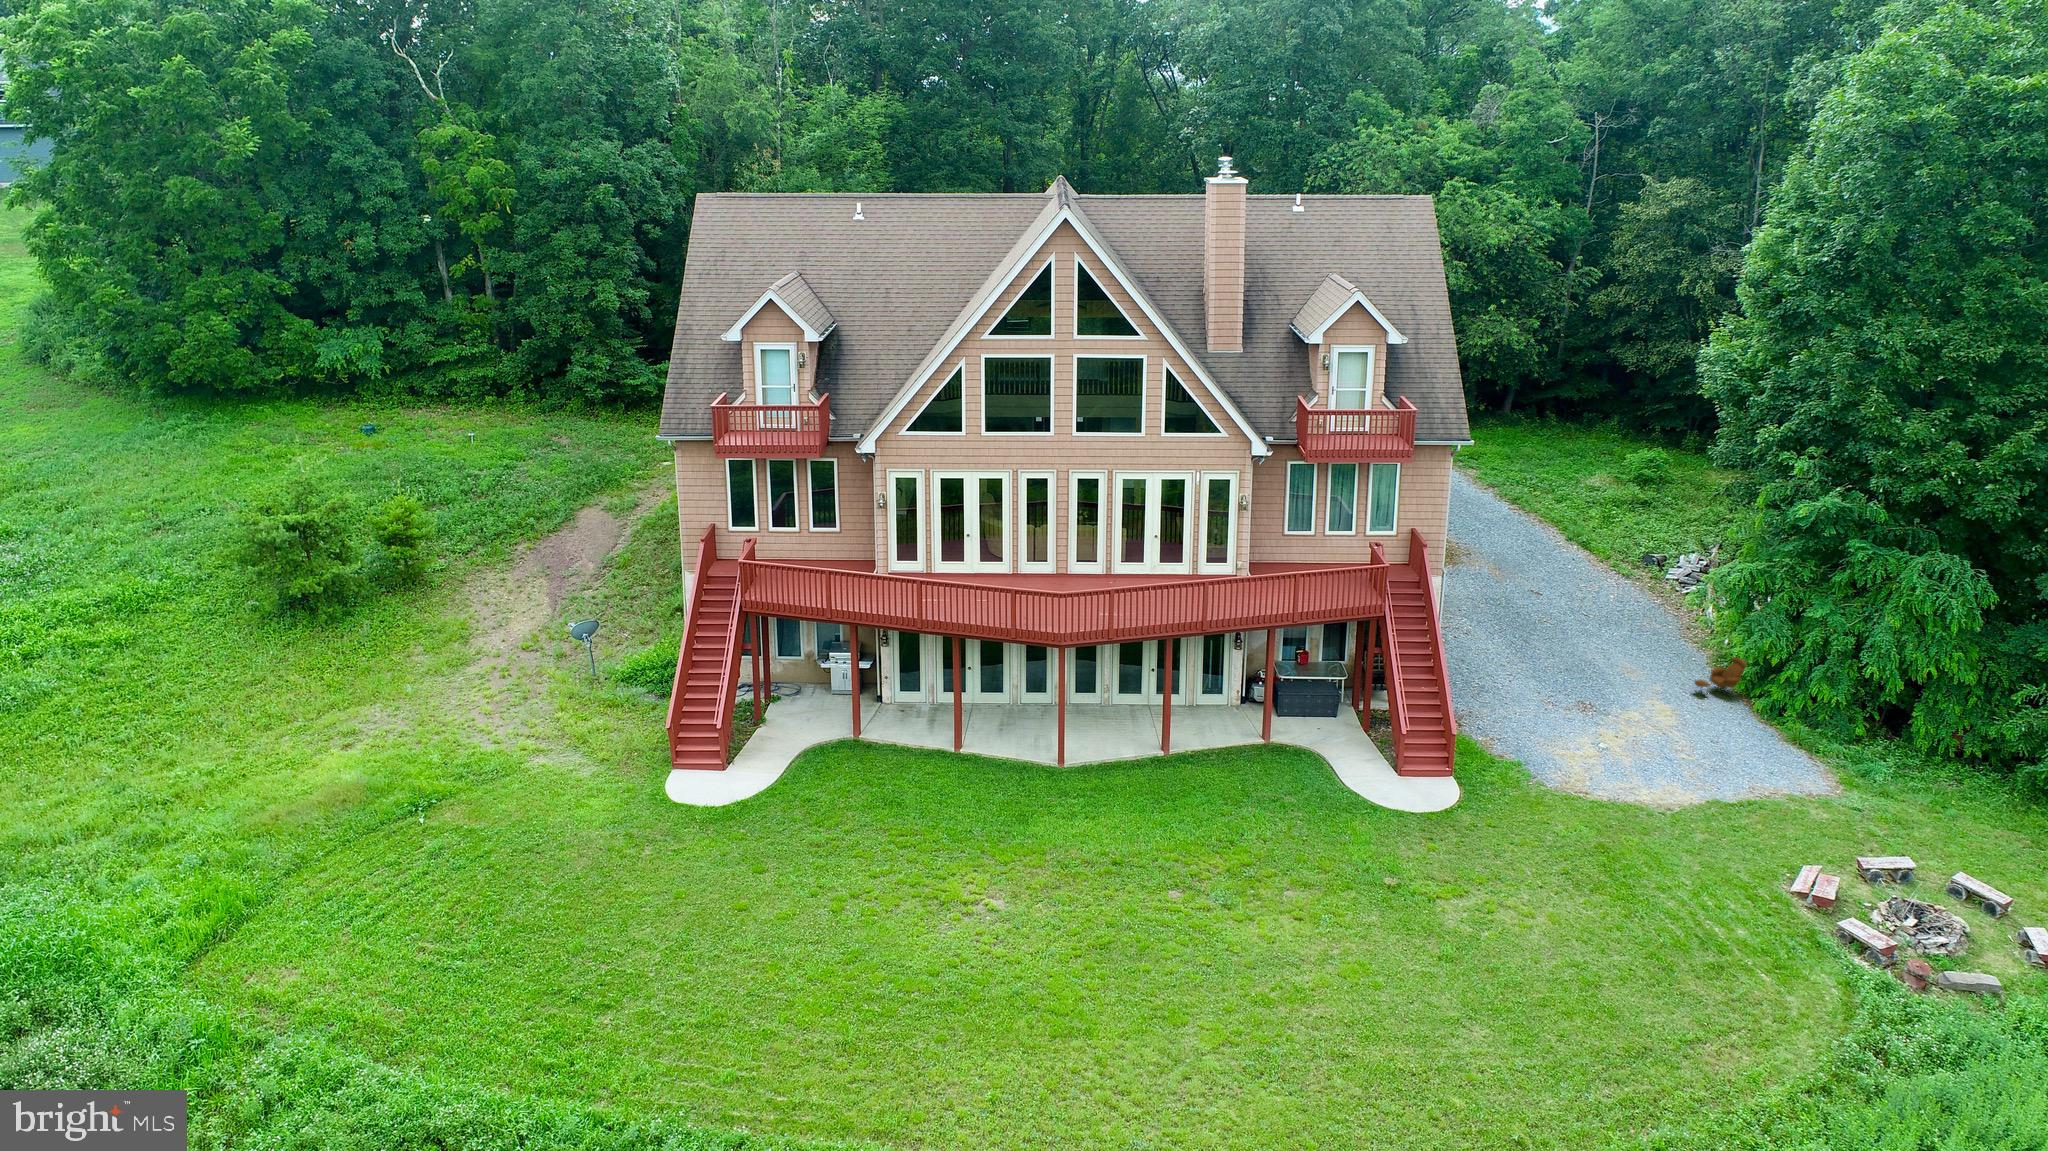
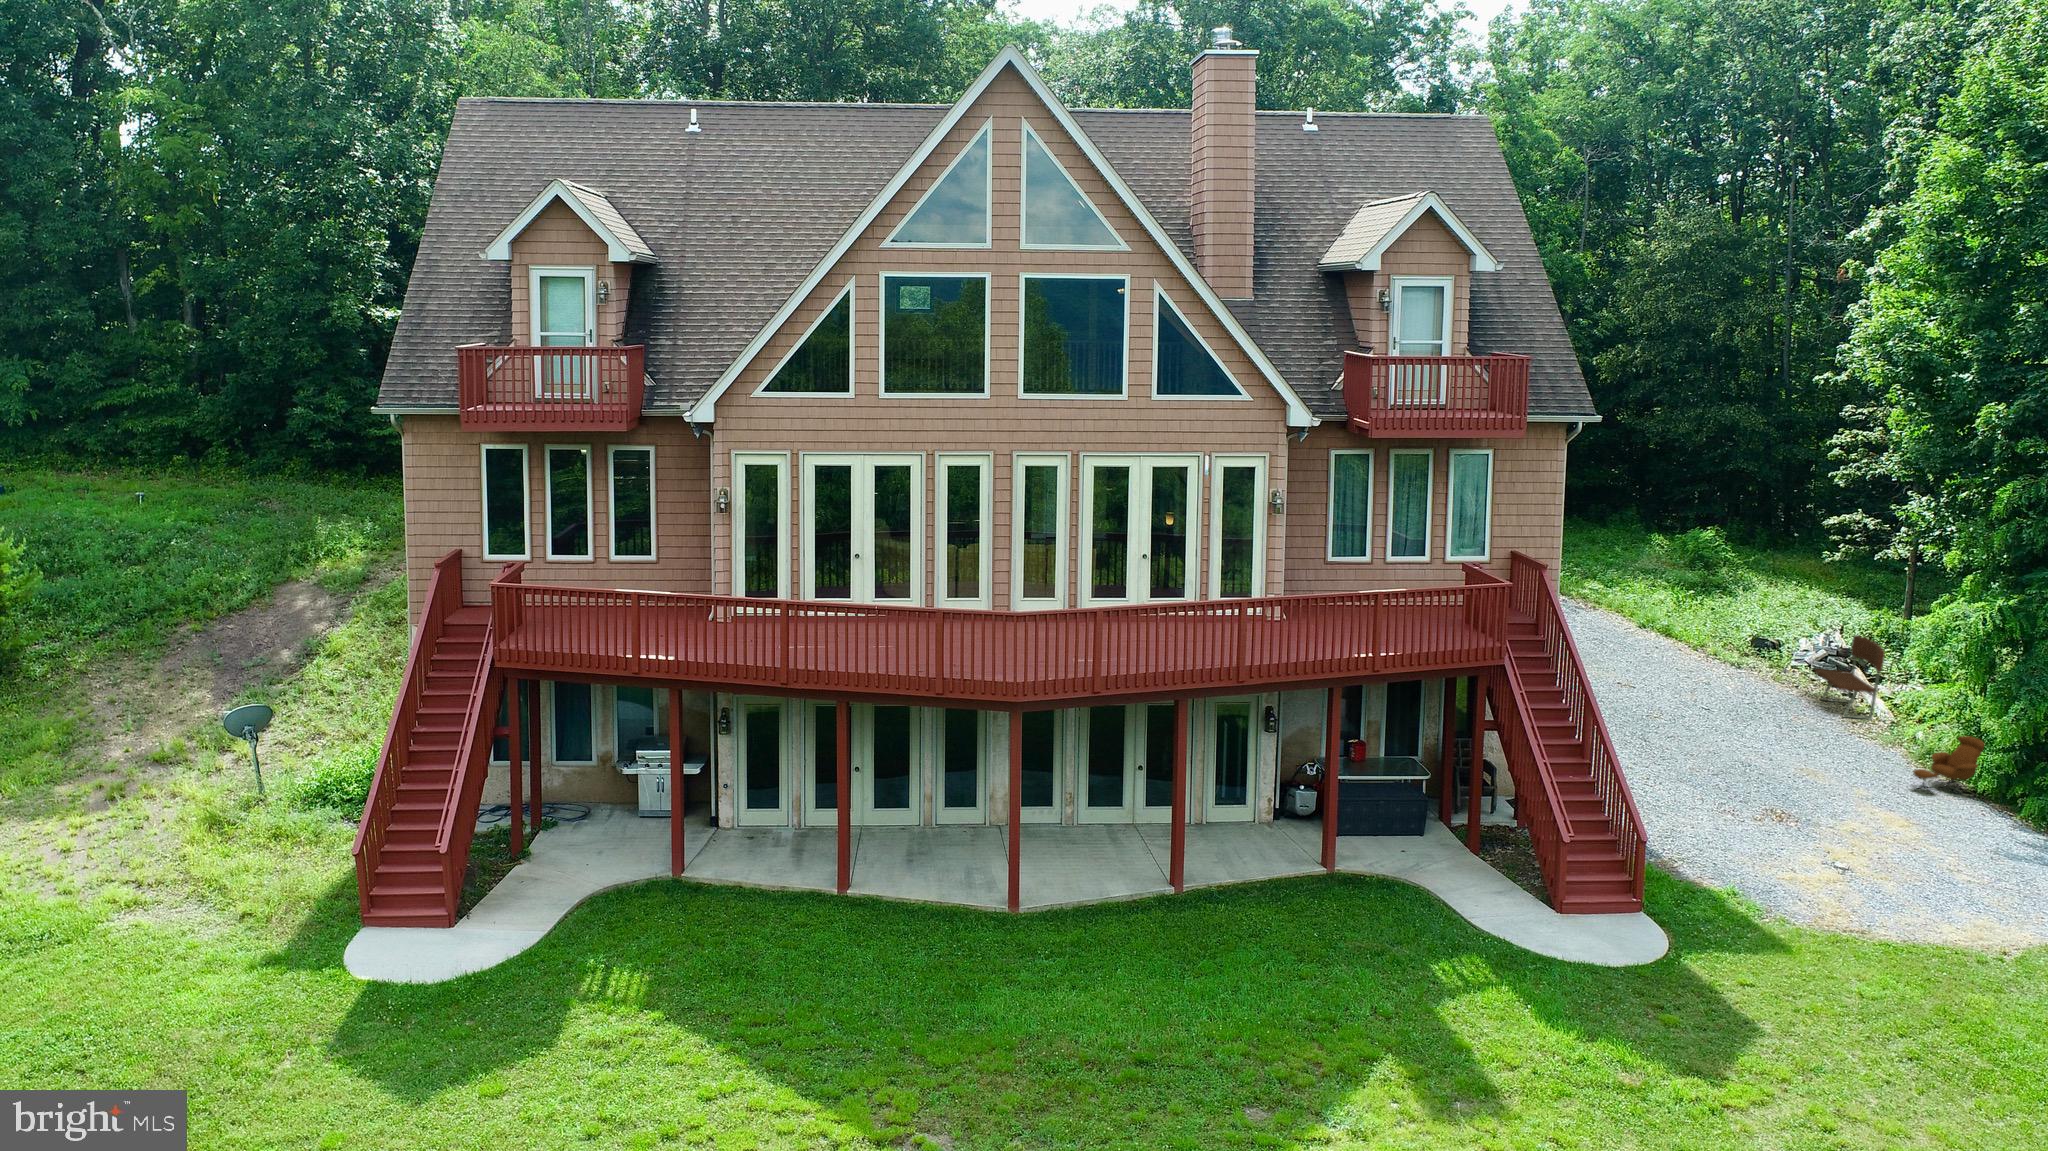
bench: none [1663,571,1708,634] -> present [1814,635,1885,719]

